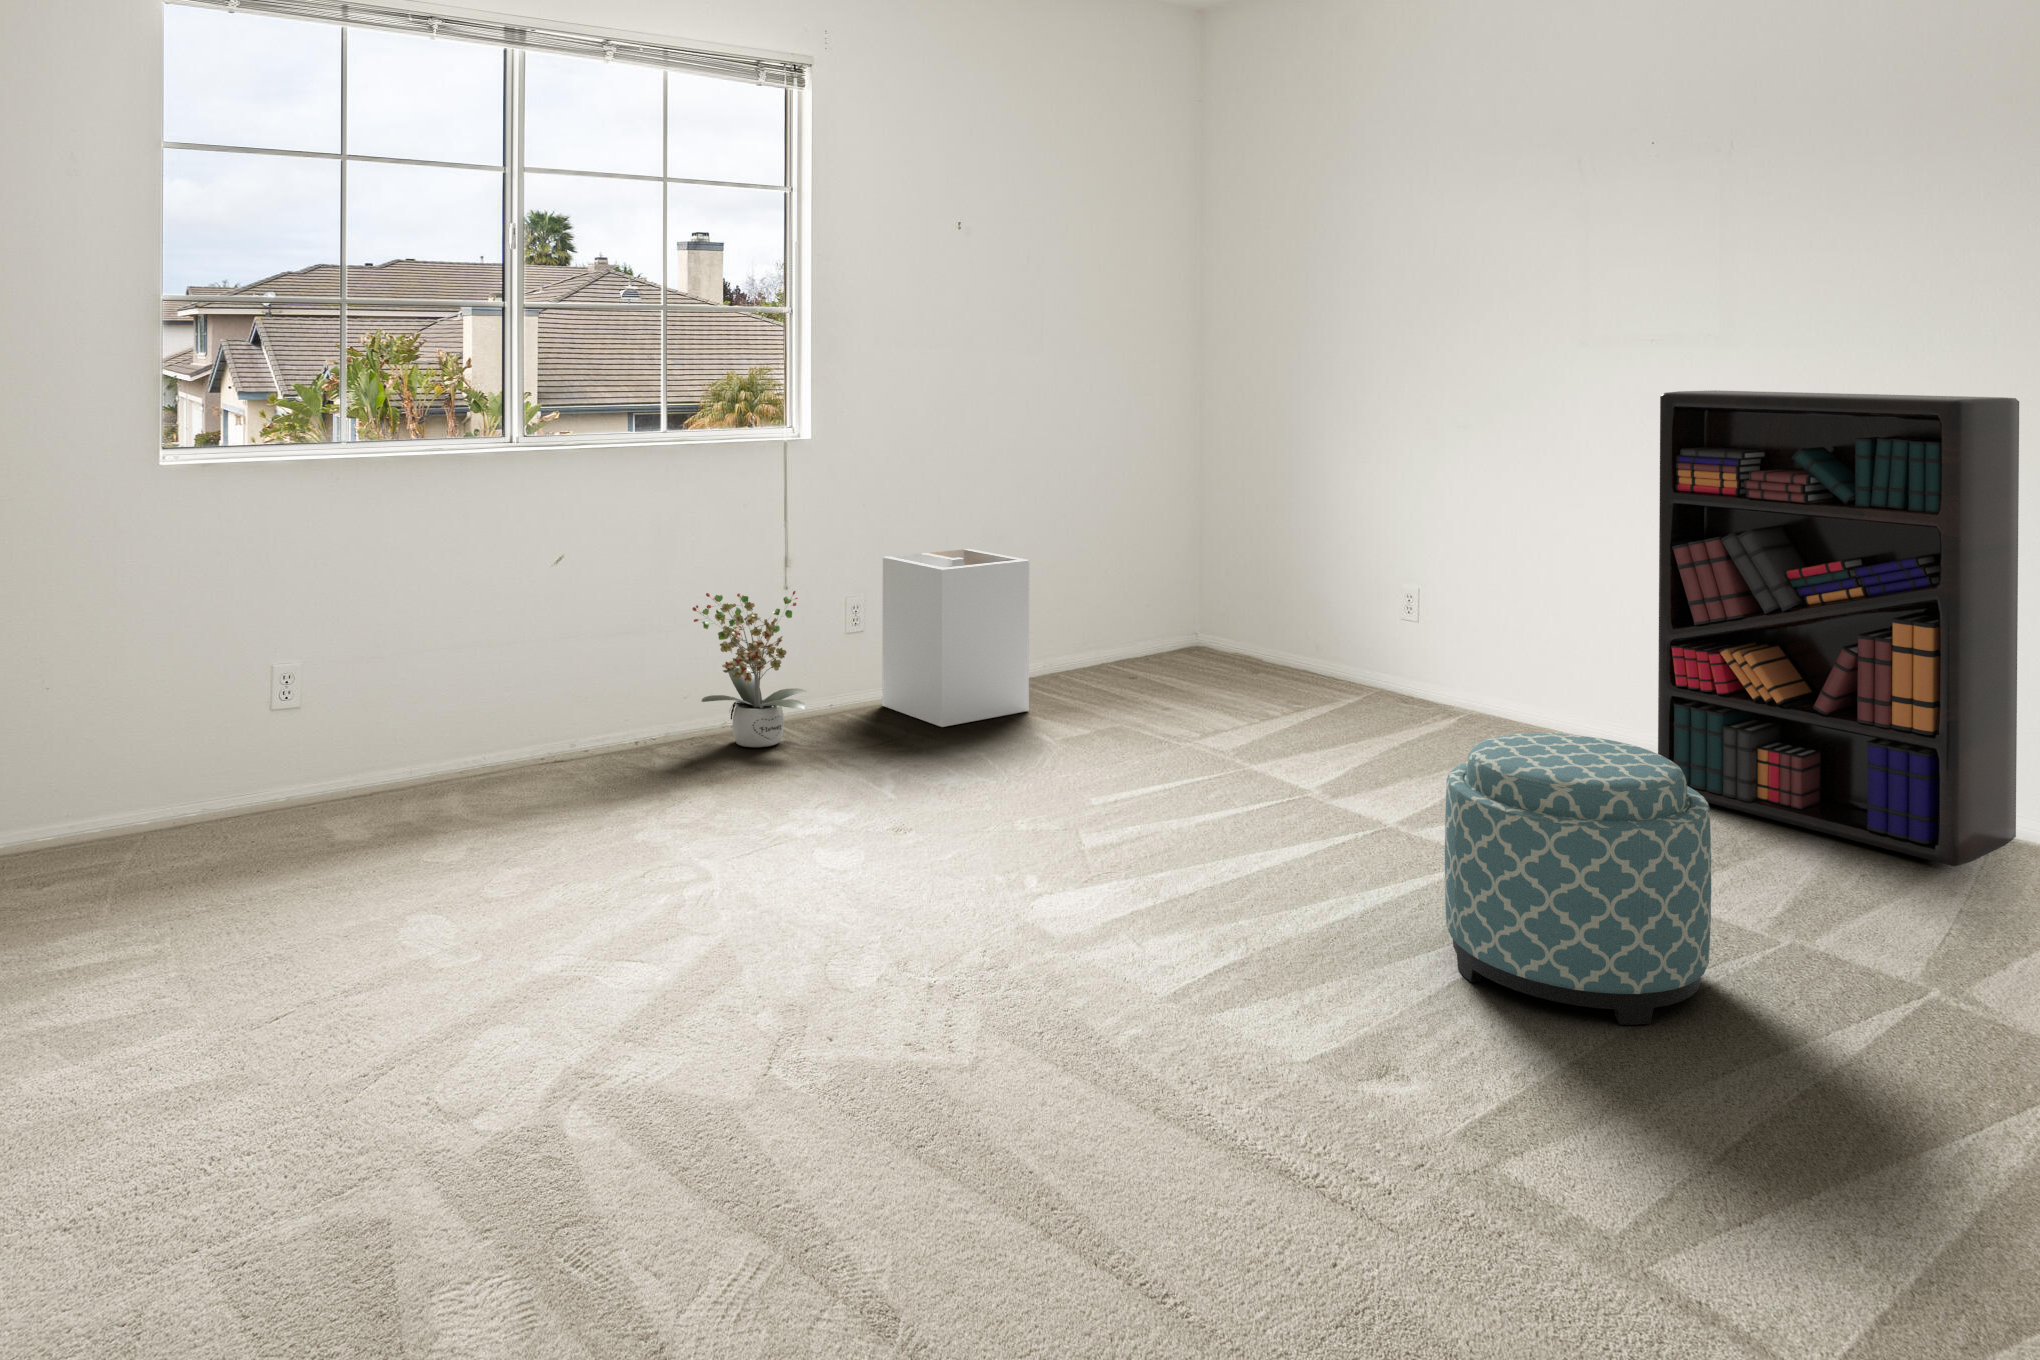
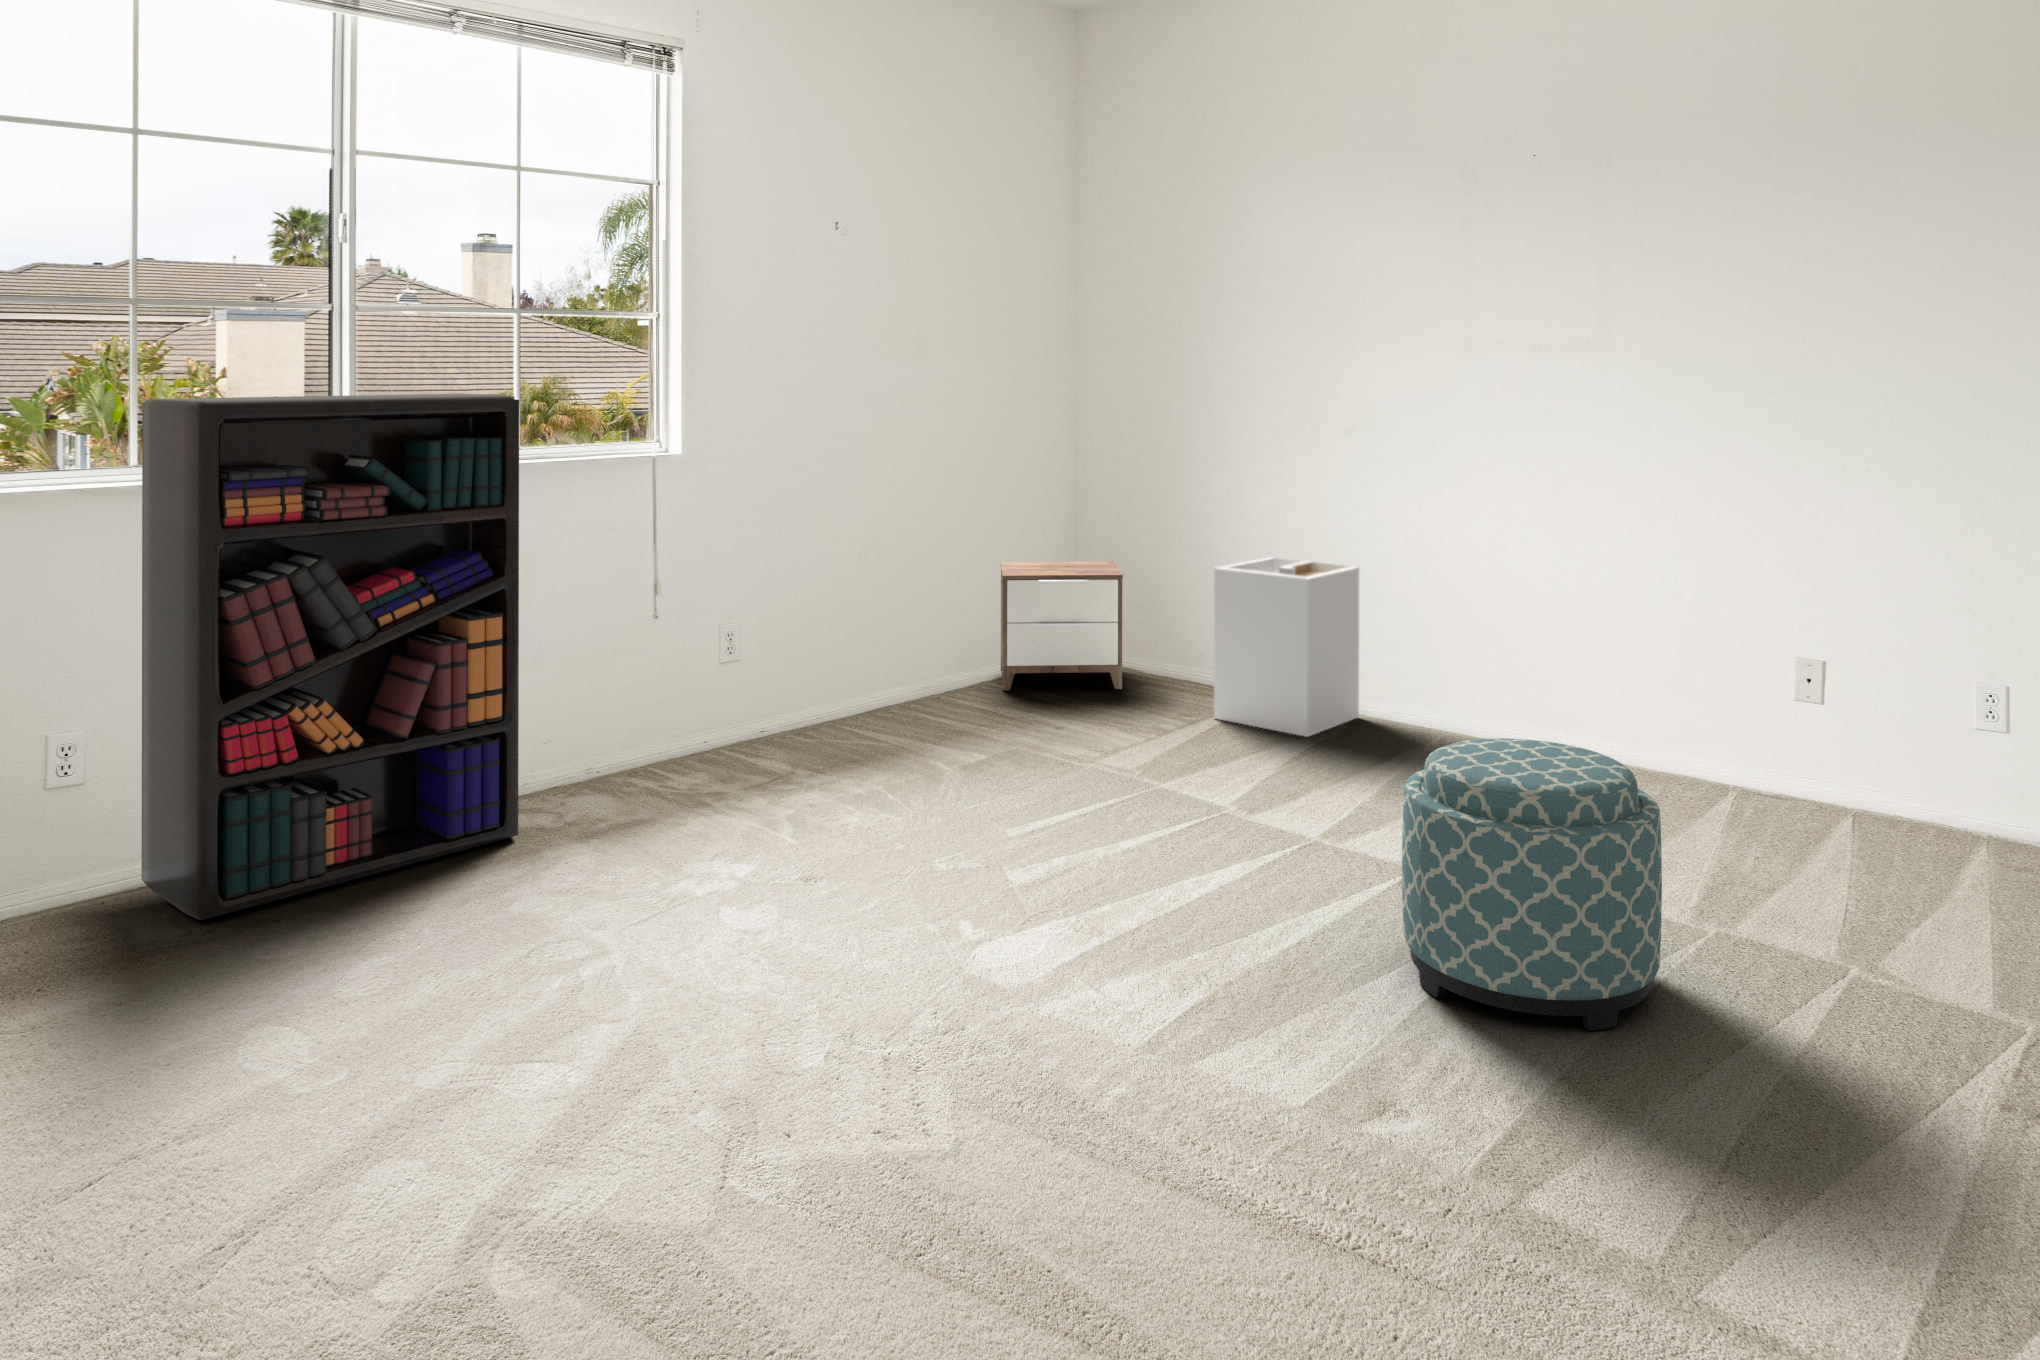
bookshelf: present [1658,390,2019,867] -> present [142,394,519,920]
laundry hamper: present [882,549,1029,727] -> present [1214,557,1359,737]
nightstand: none [1120,550,1239,678] -> present [1000,561,1123,690]
potted plant: present [692,591,806,747] -> none [558,619,687,793]

